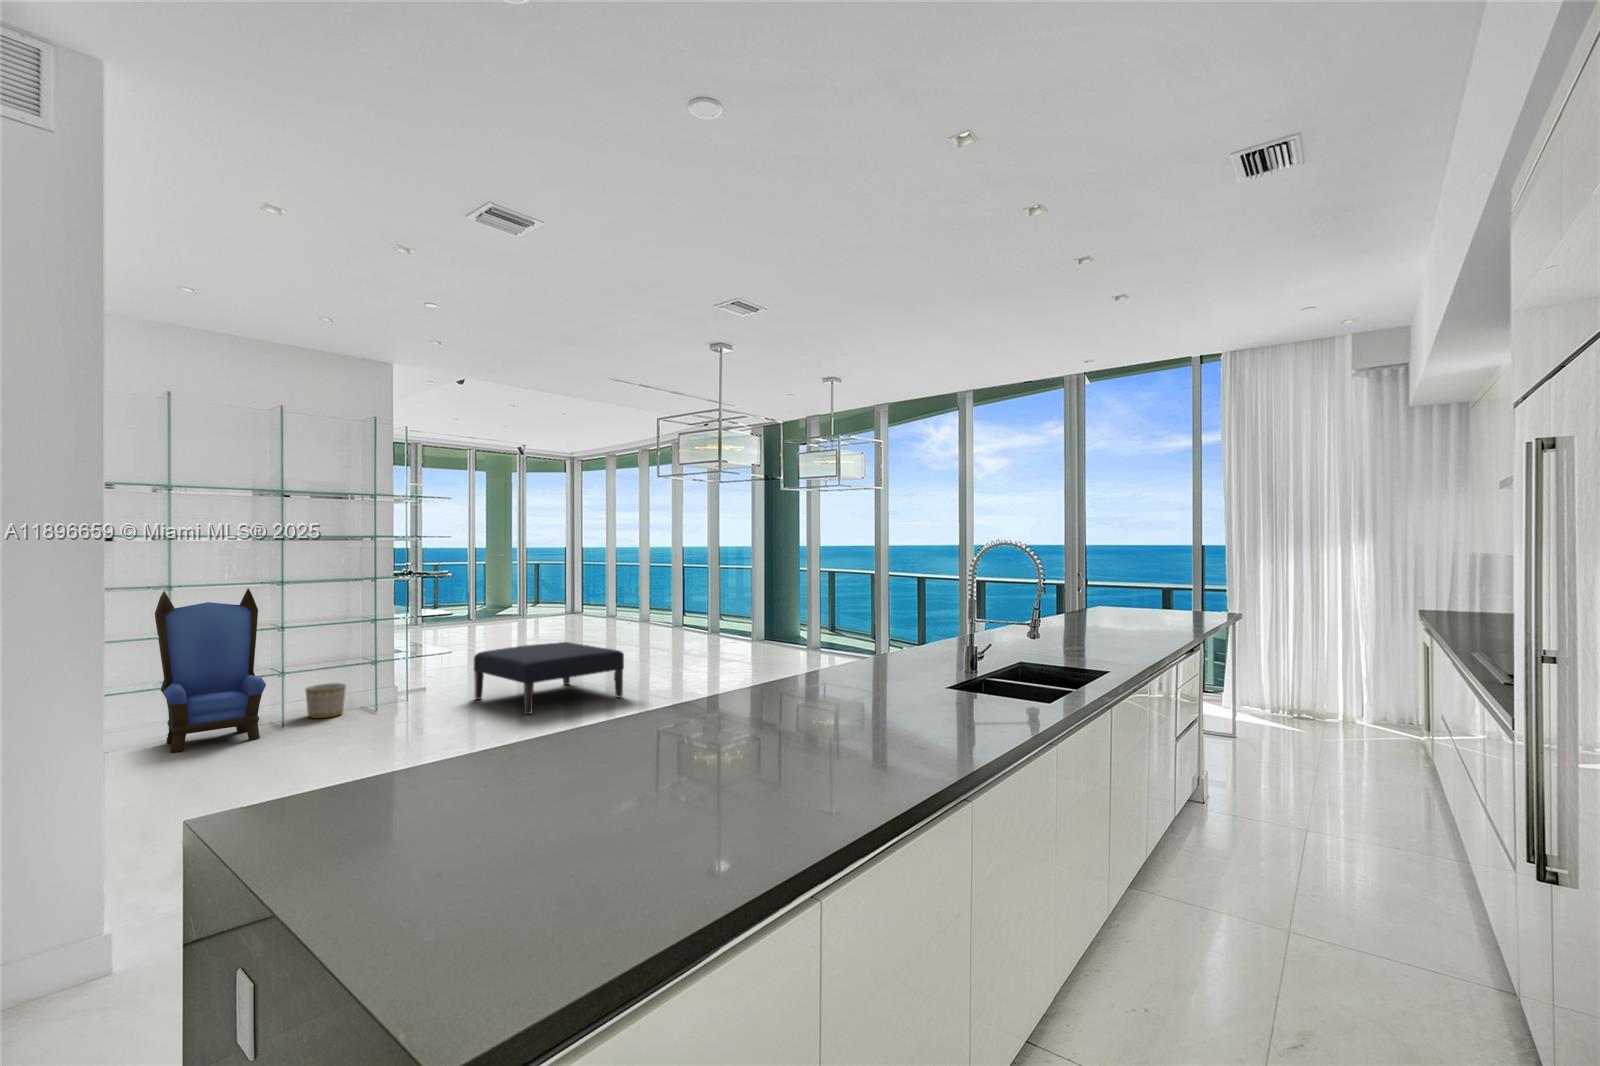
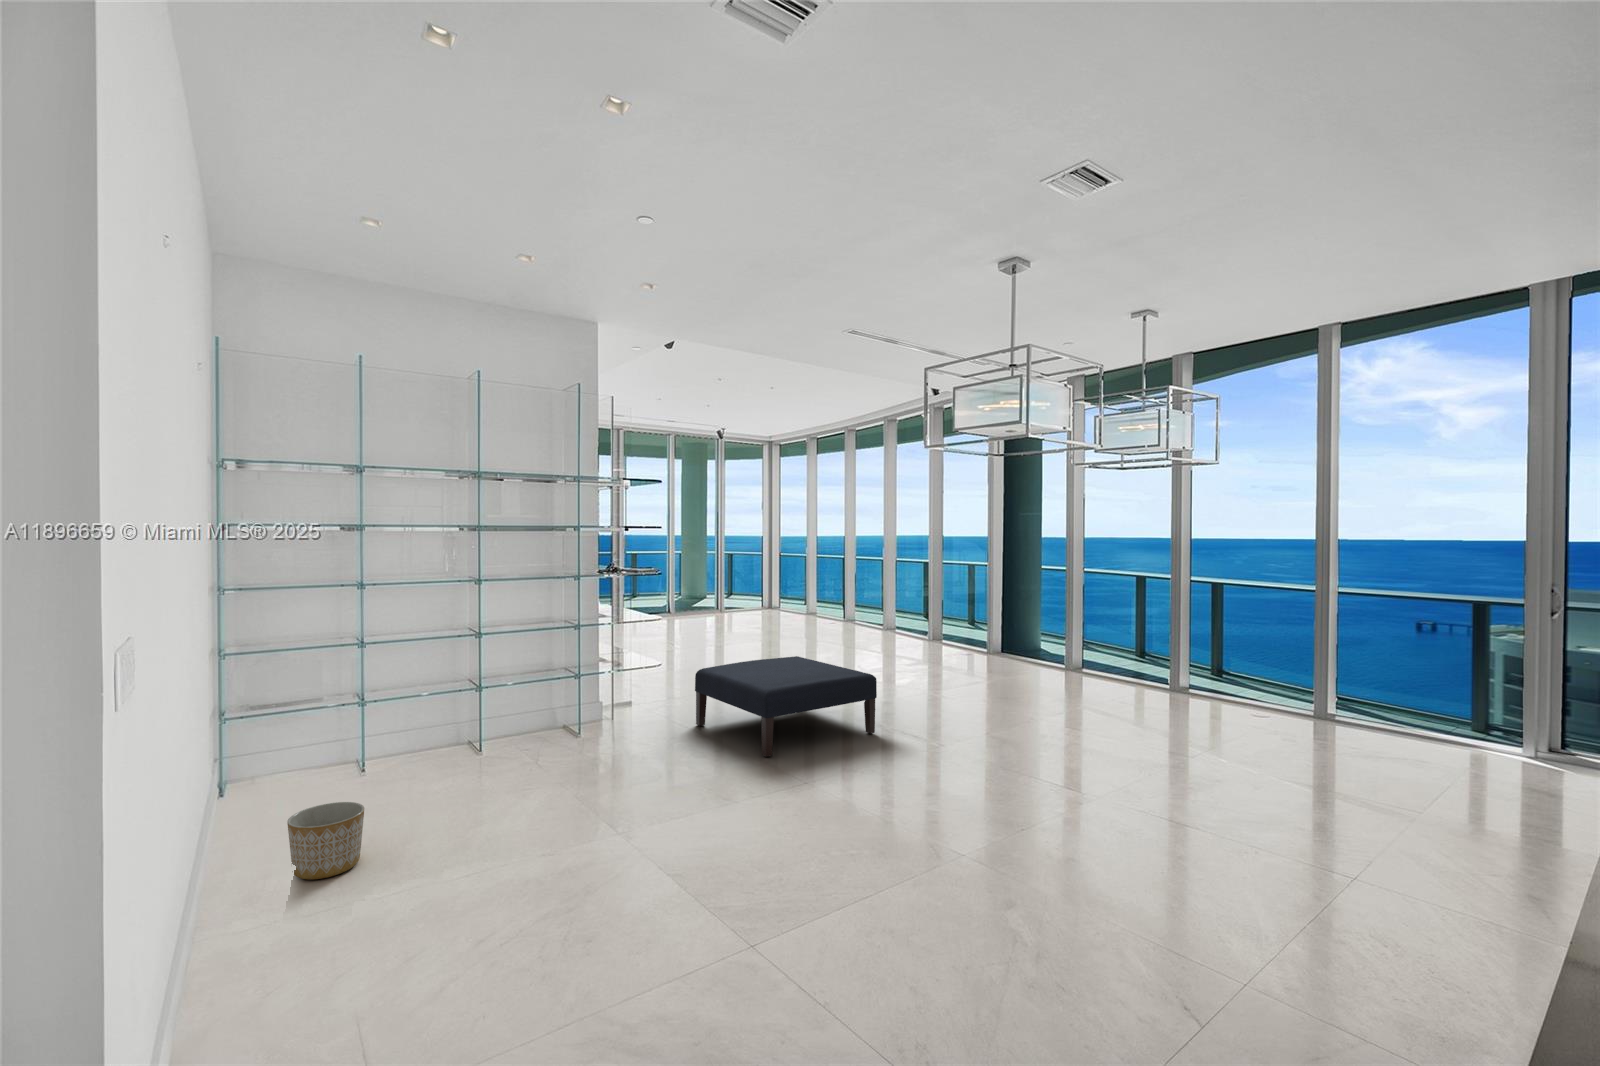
armchair: present [155,588,266,752] -> none [349,588,468,791]
planter: present [306,683,346,718] -> present [287,802,364,880]

